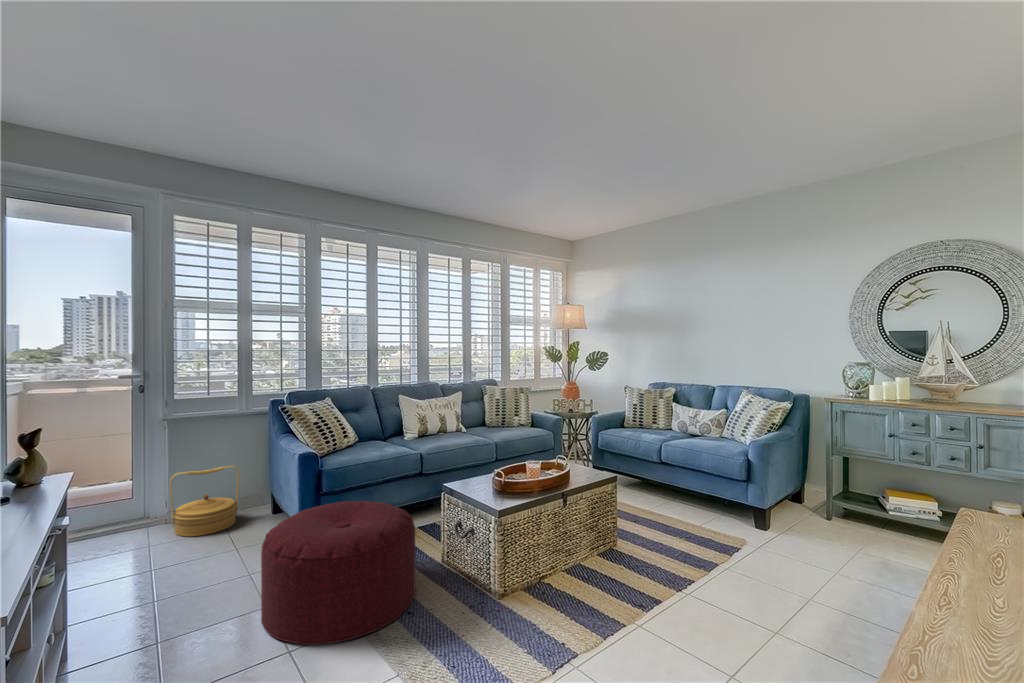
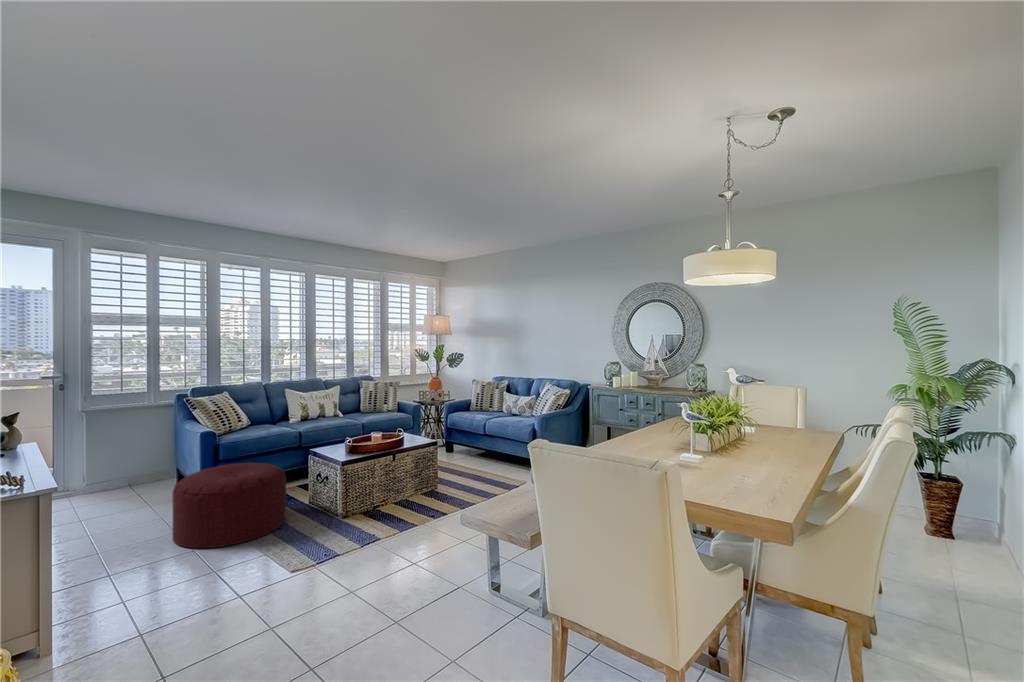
woven basket: present [170,465,240,536] -> none [89,446,149,500]

